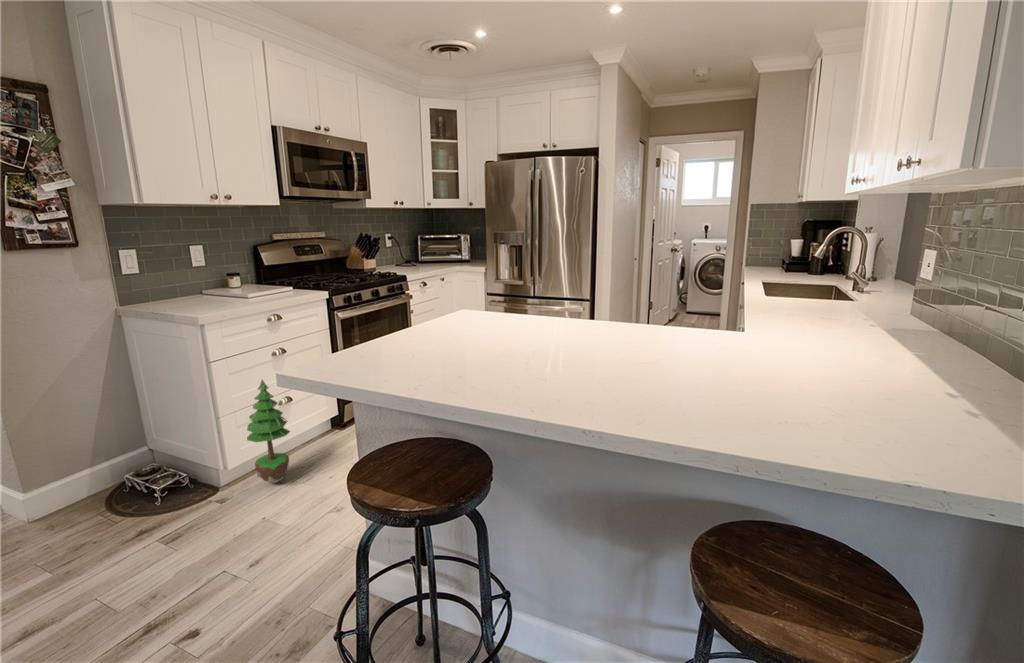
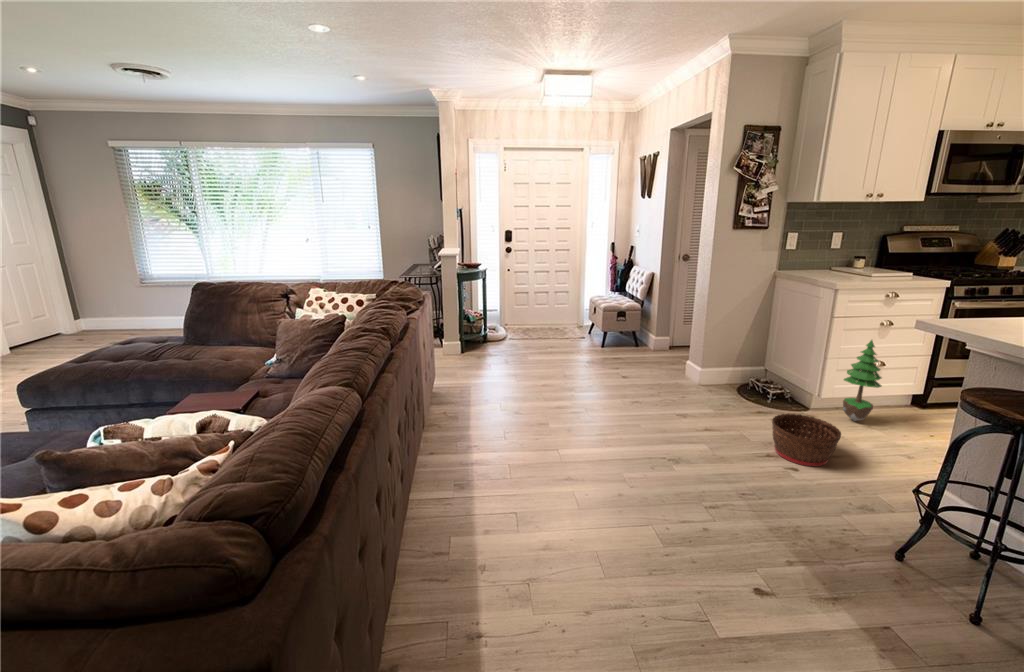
basket: none [140,517,246,611] -> present [772,414,841,466]

